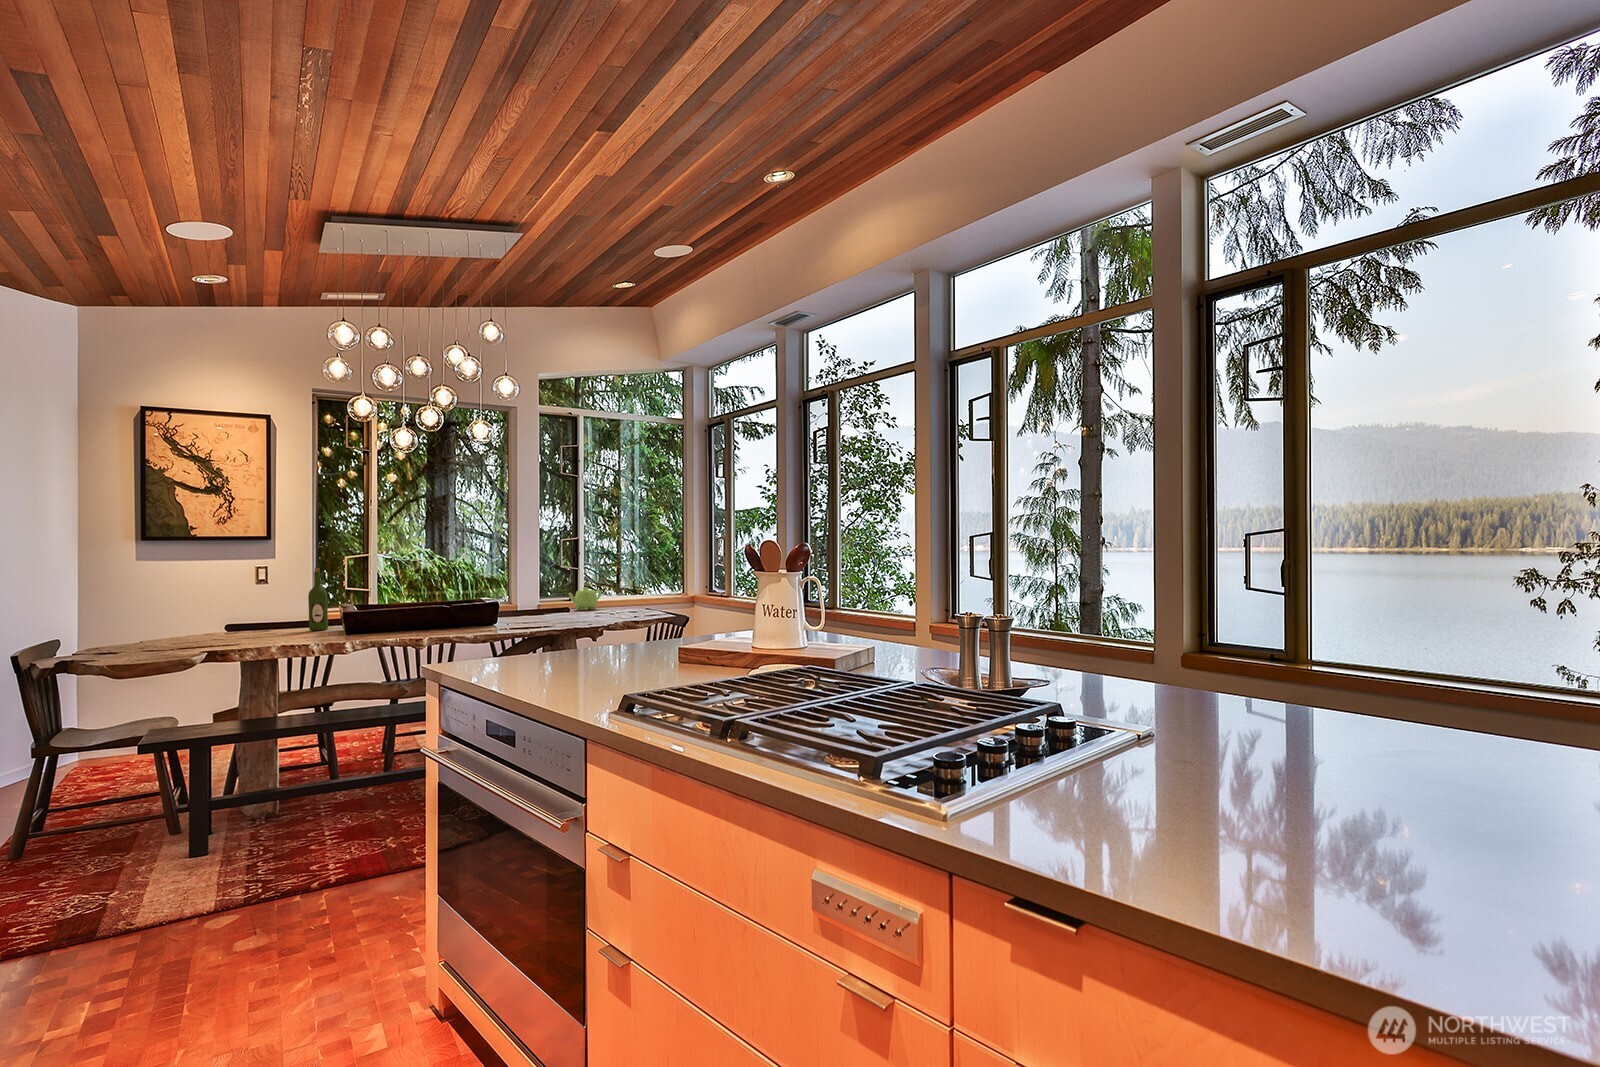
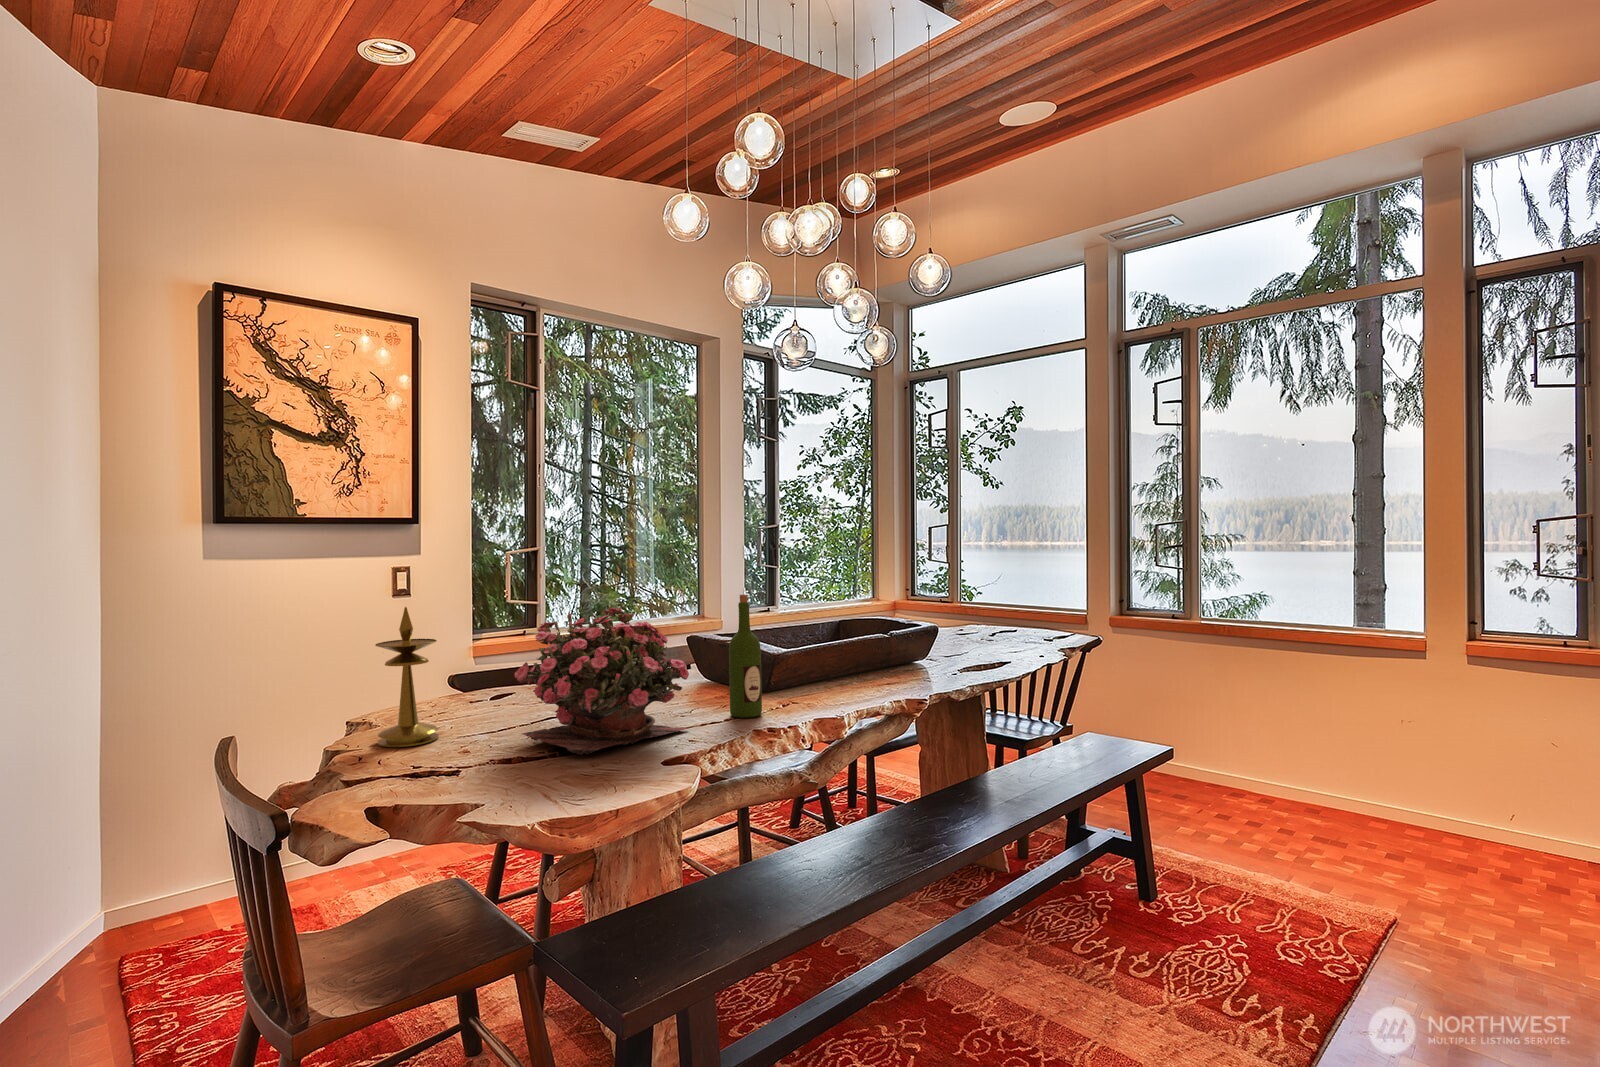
candlestick: none [131,574,165,639] -> present [375,607,439,747]
potted flower: none [179,574,273,638] -> present [515,607,689,754]
teapot: present [568,587,602,610] -> none [984,614,1030,650]

